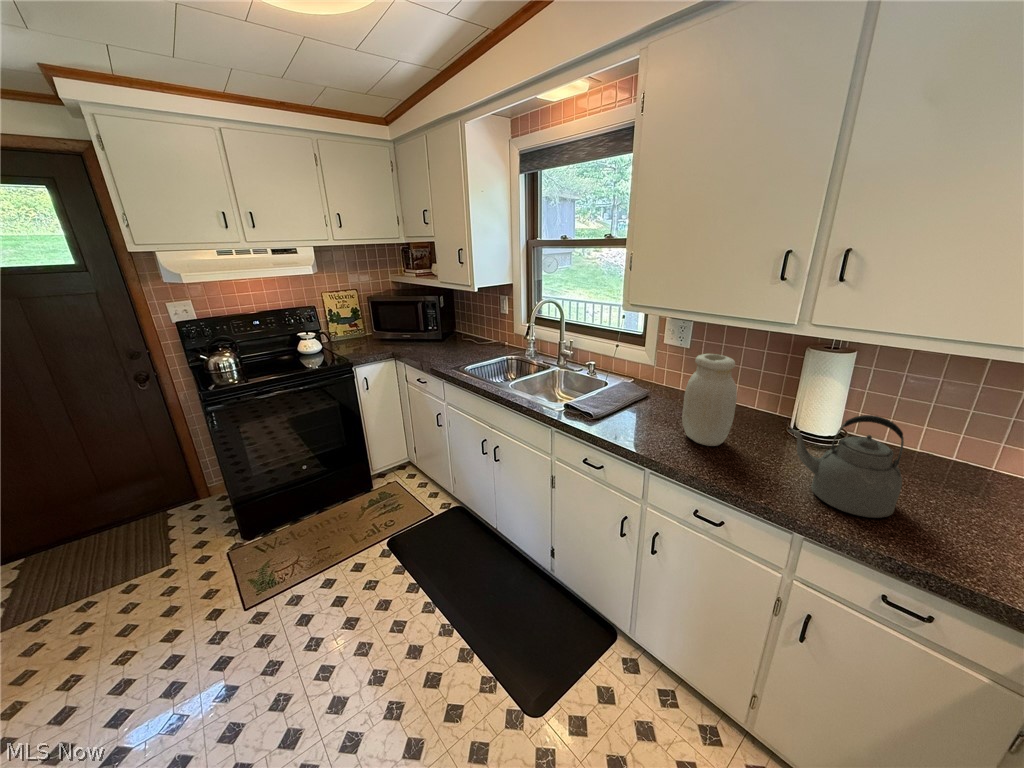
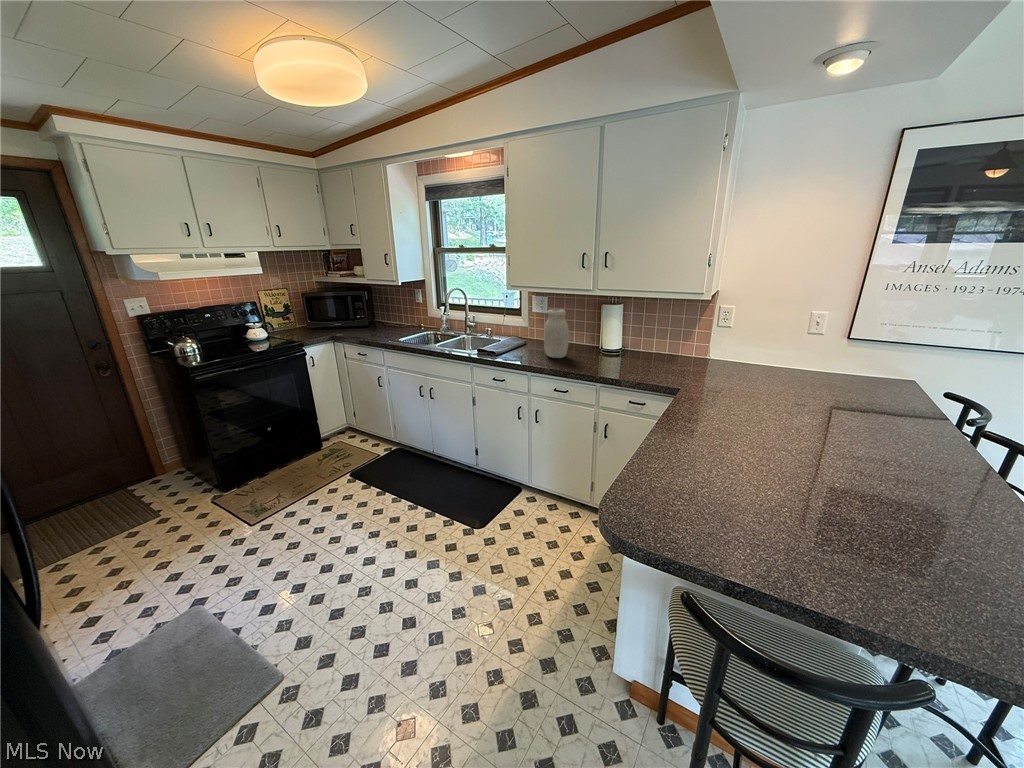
kettle: present [788,415,904,518] -> none [589,326,632,371]

